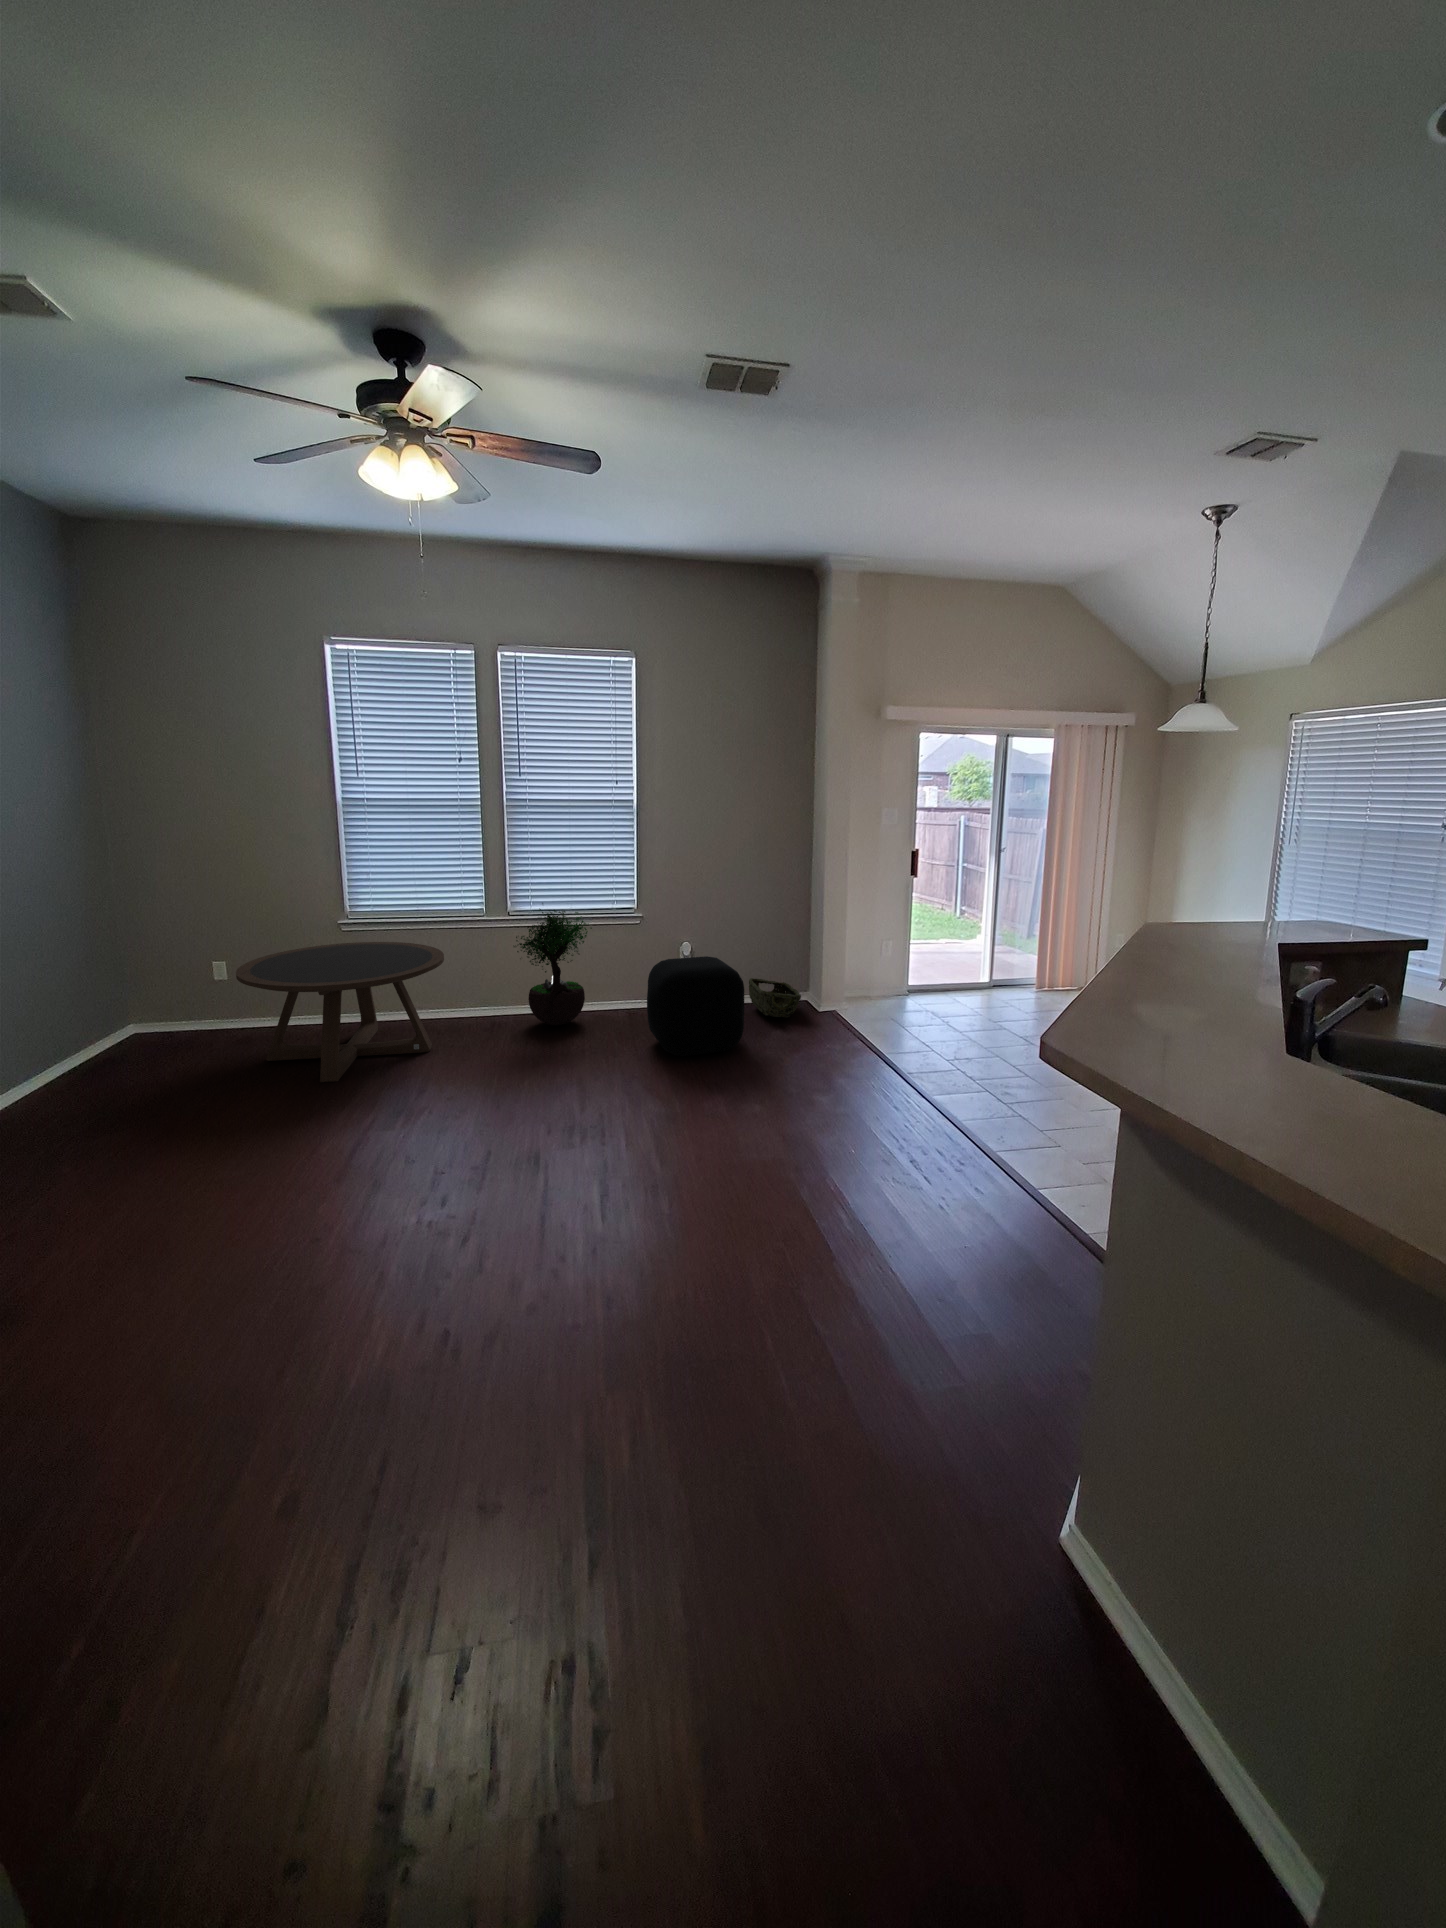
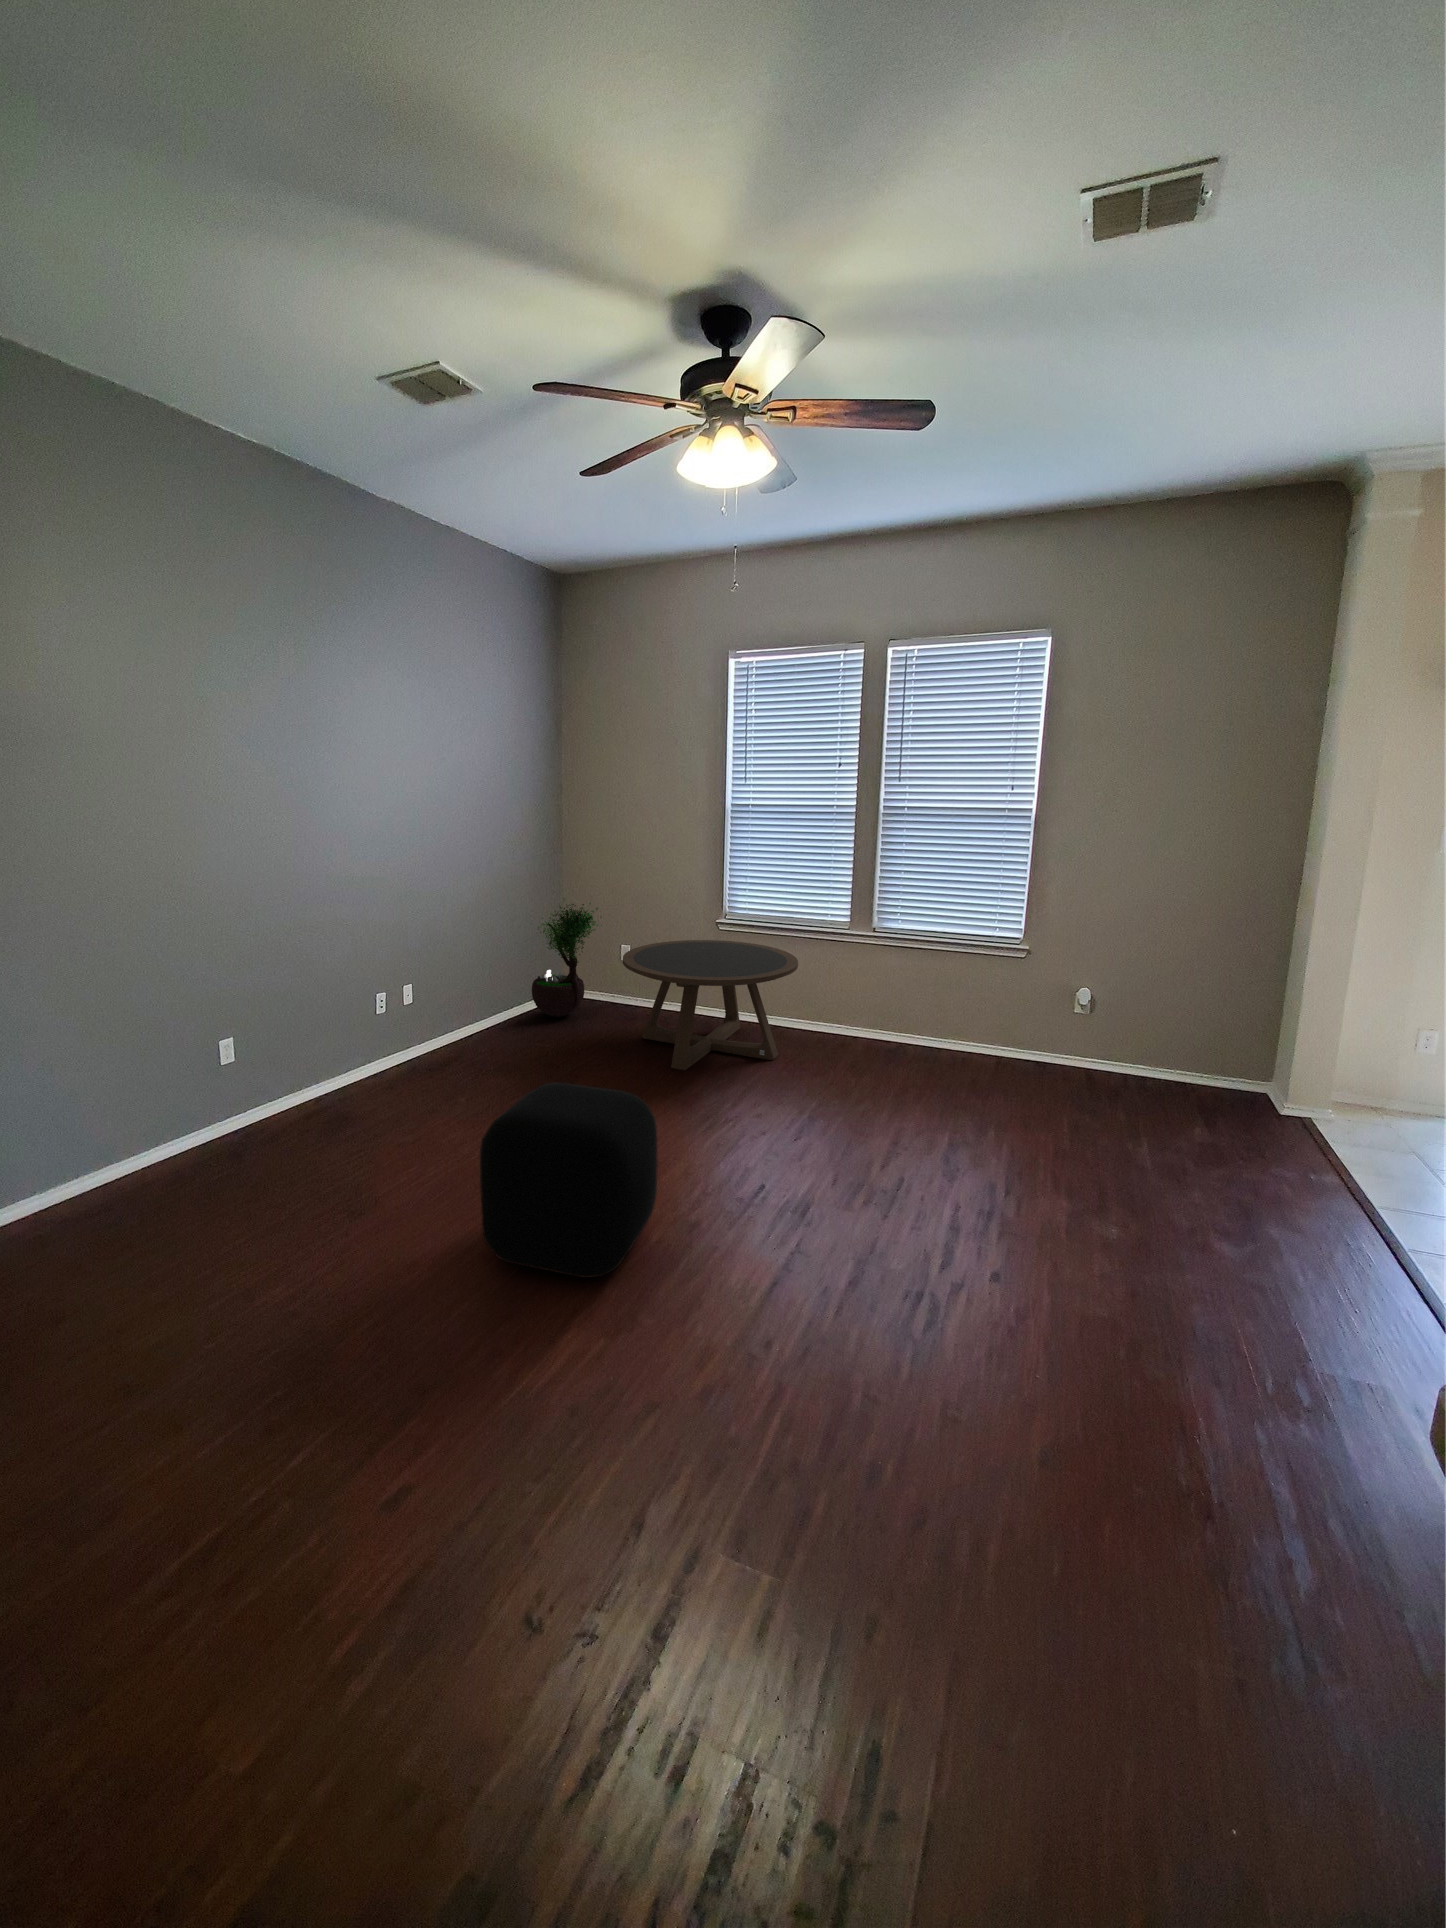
potted tree: present [514,903,592,1025] -> present [532,903,602,1017]
ottoman: present [647,956,744,1056] -> present [480,1082,658,1278]
woven basket: present [749,978,801,1018] -> none [1171,1051,1253,1116]

